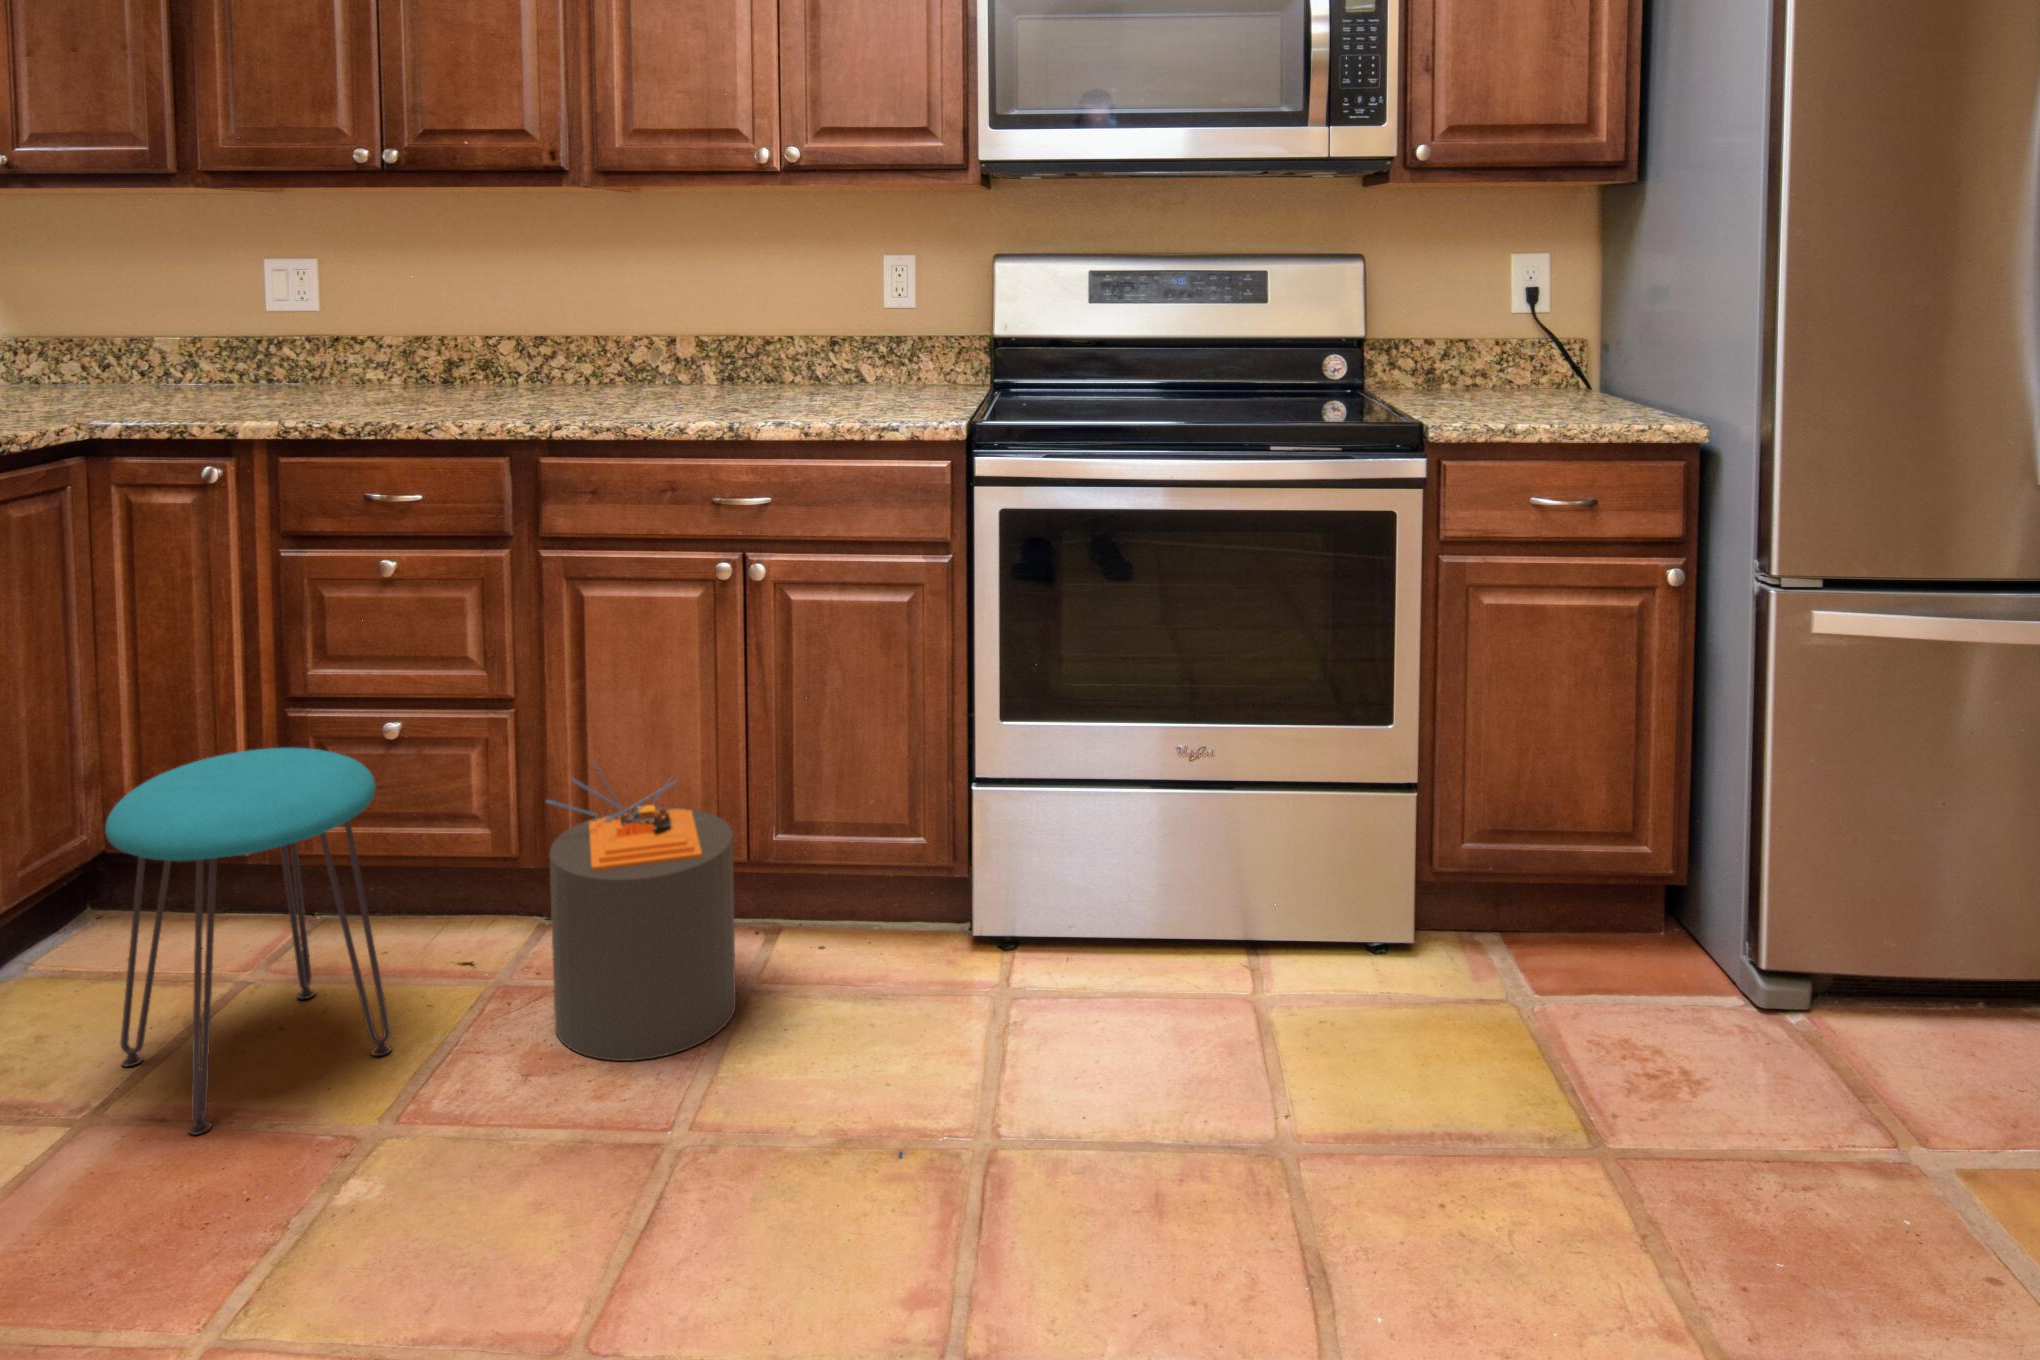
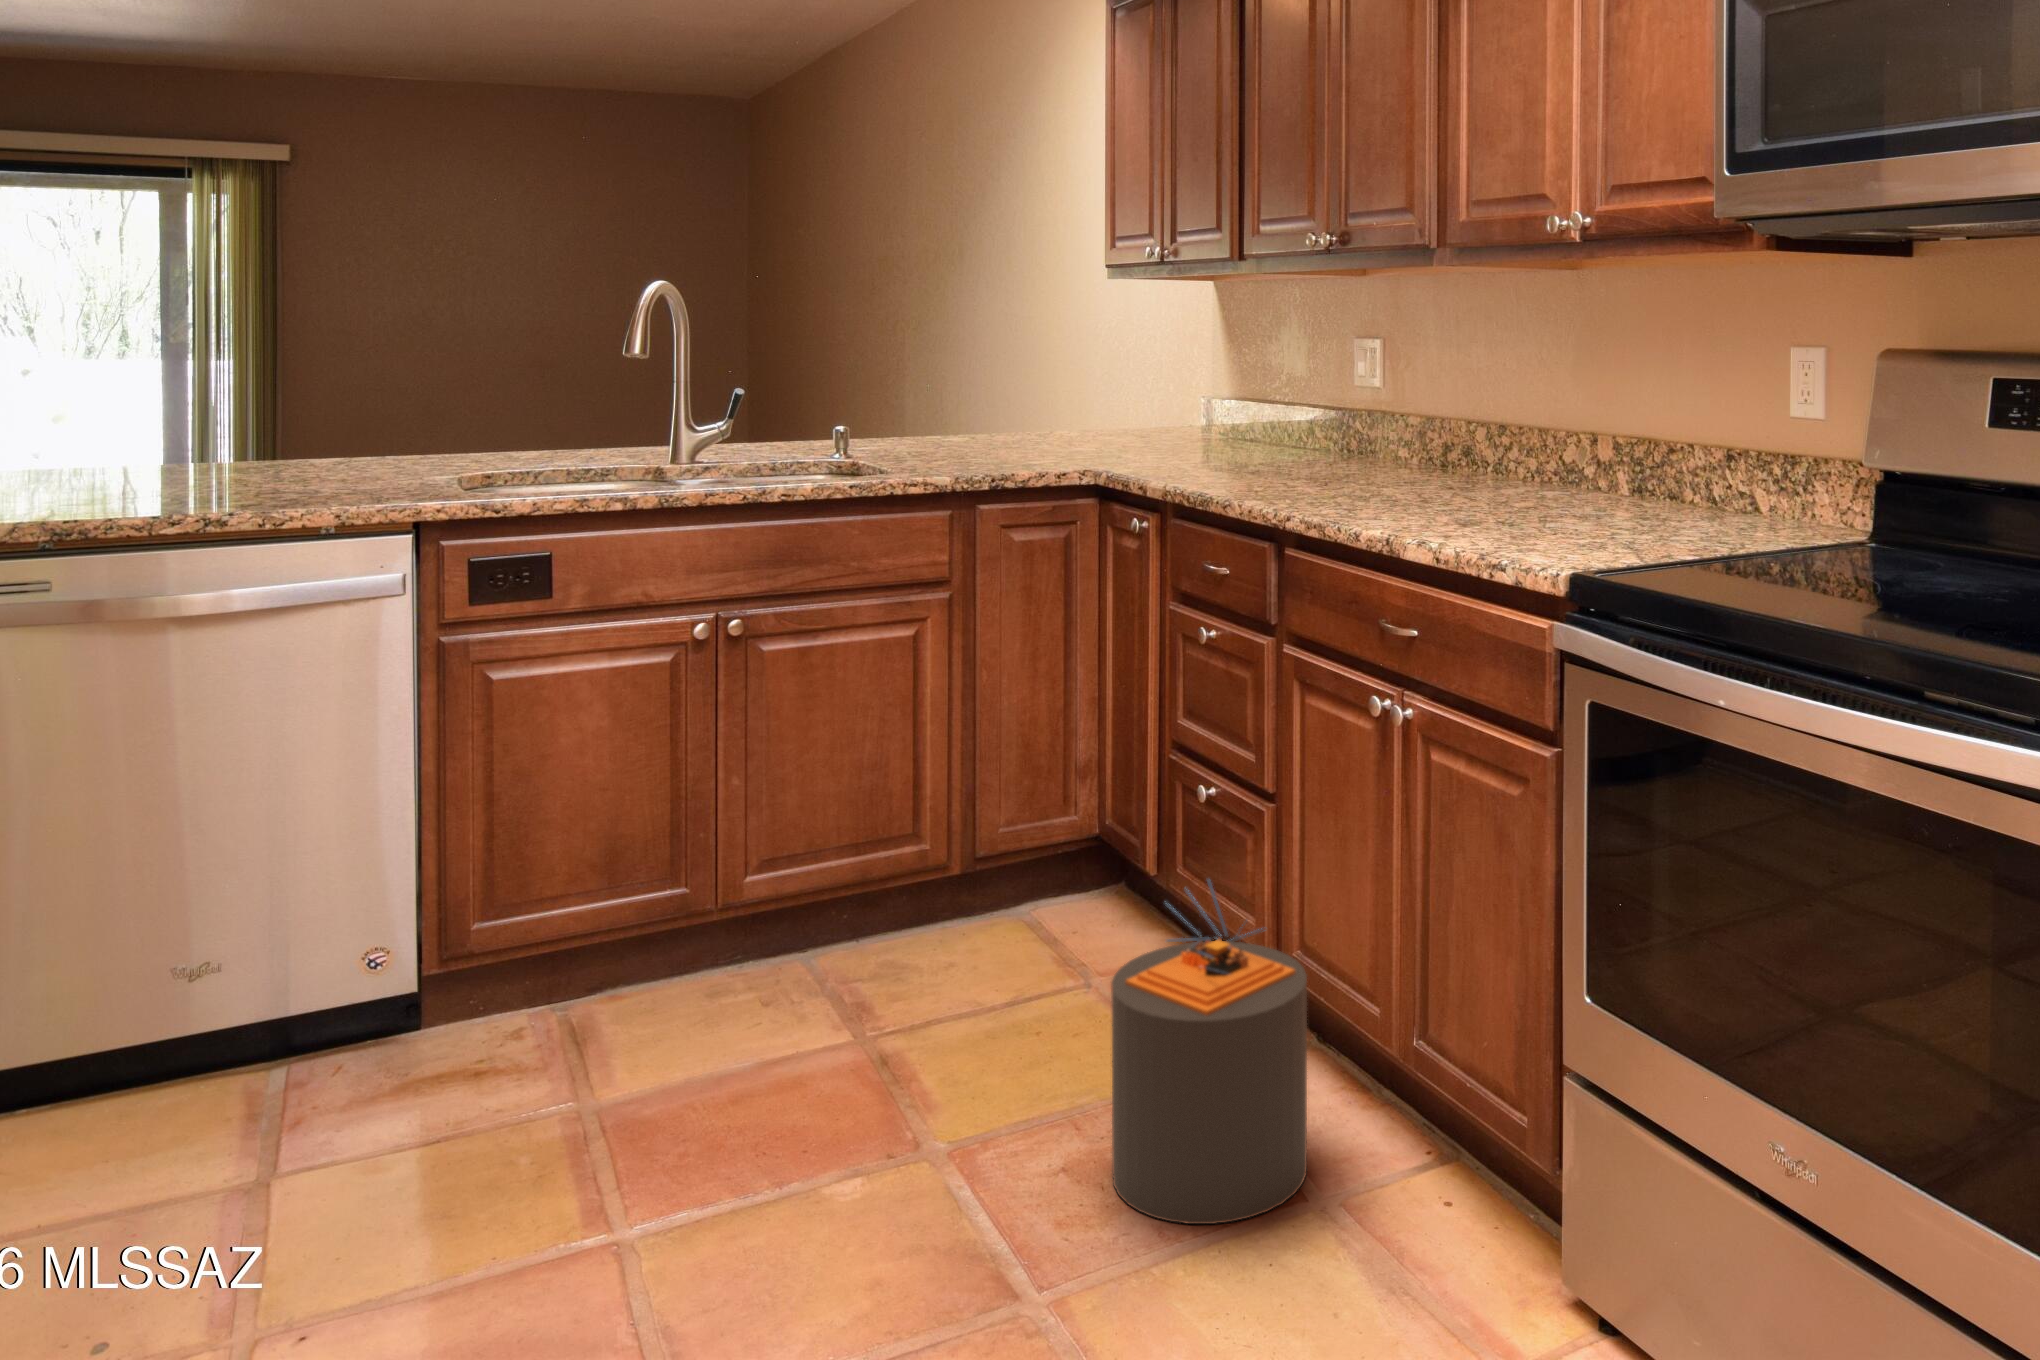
stool: present [105,748,391,1135] -> none [874,772,1092,1091]

